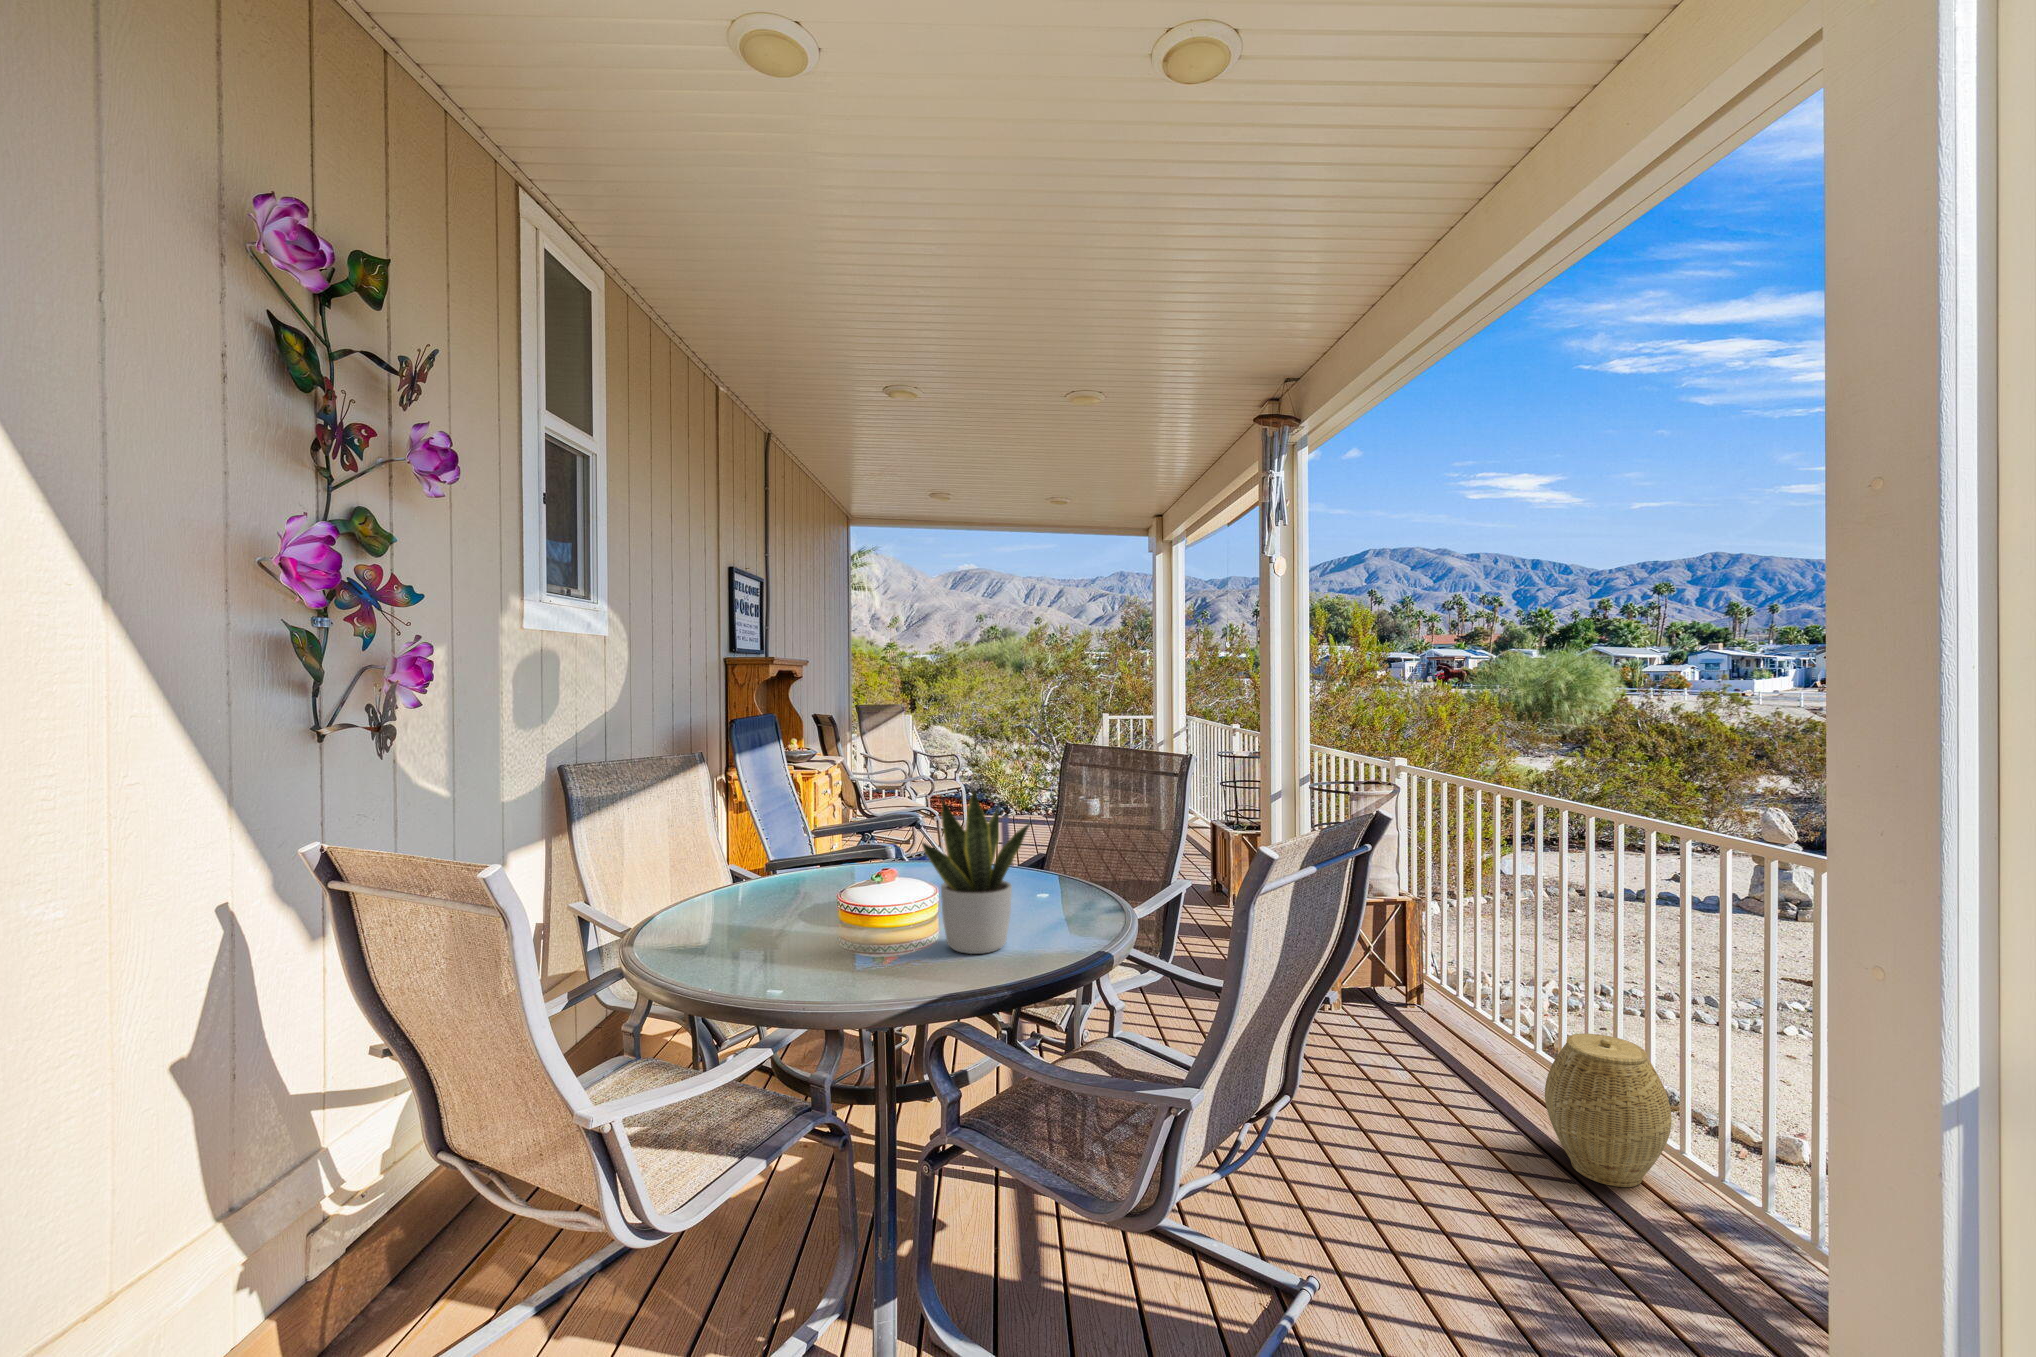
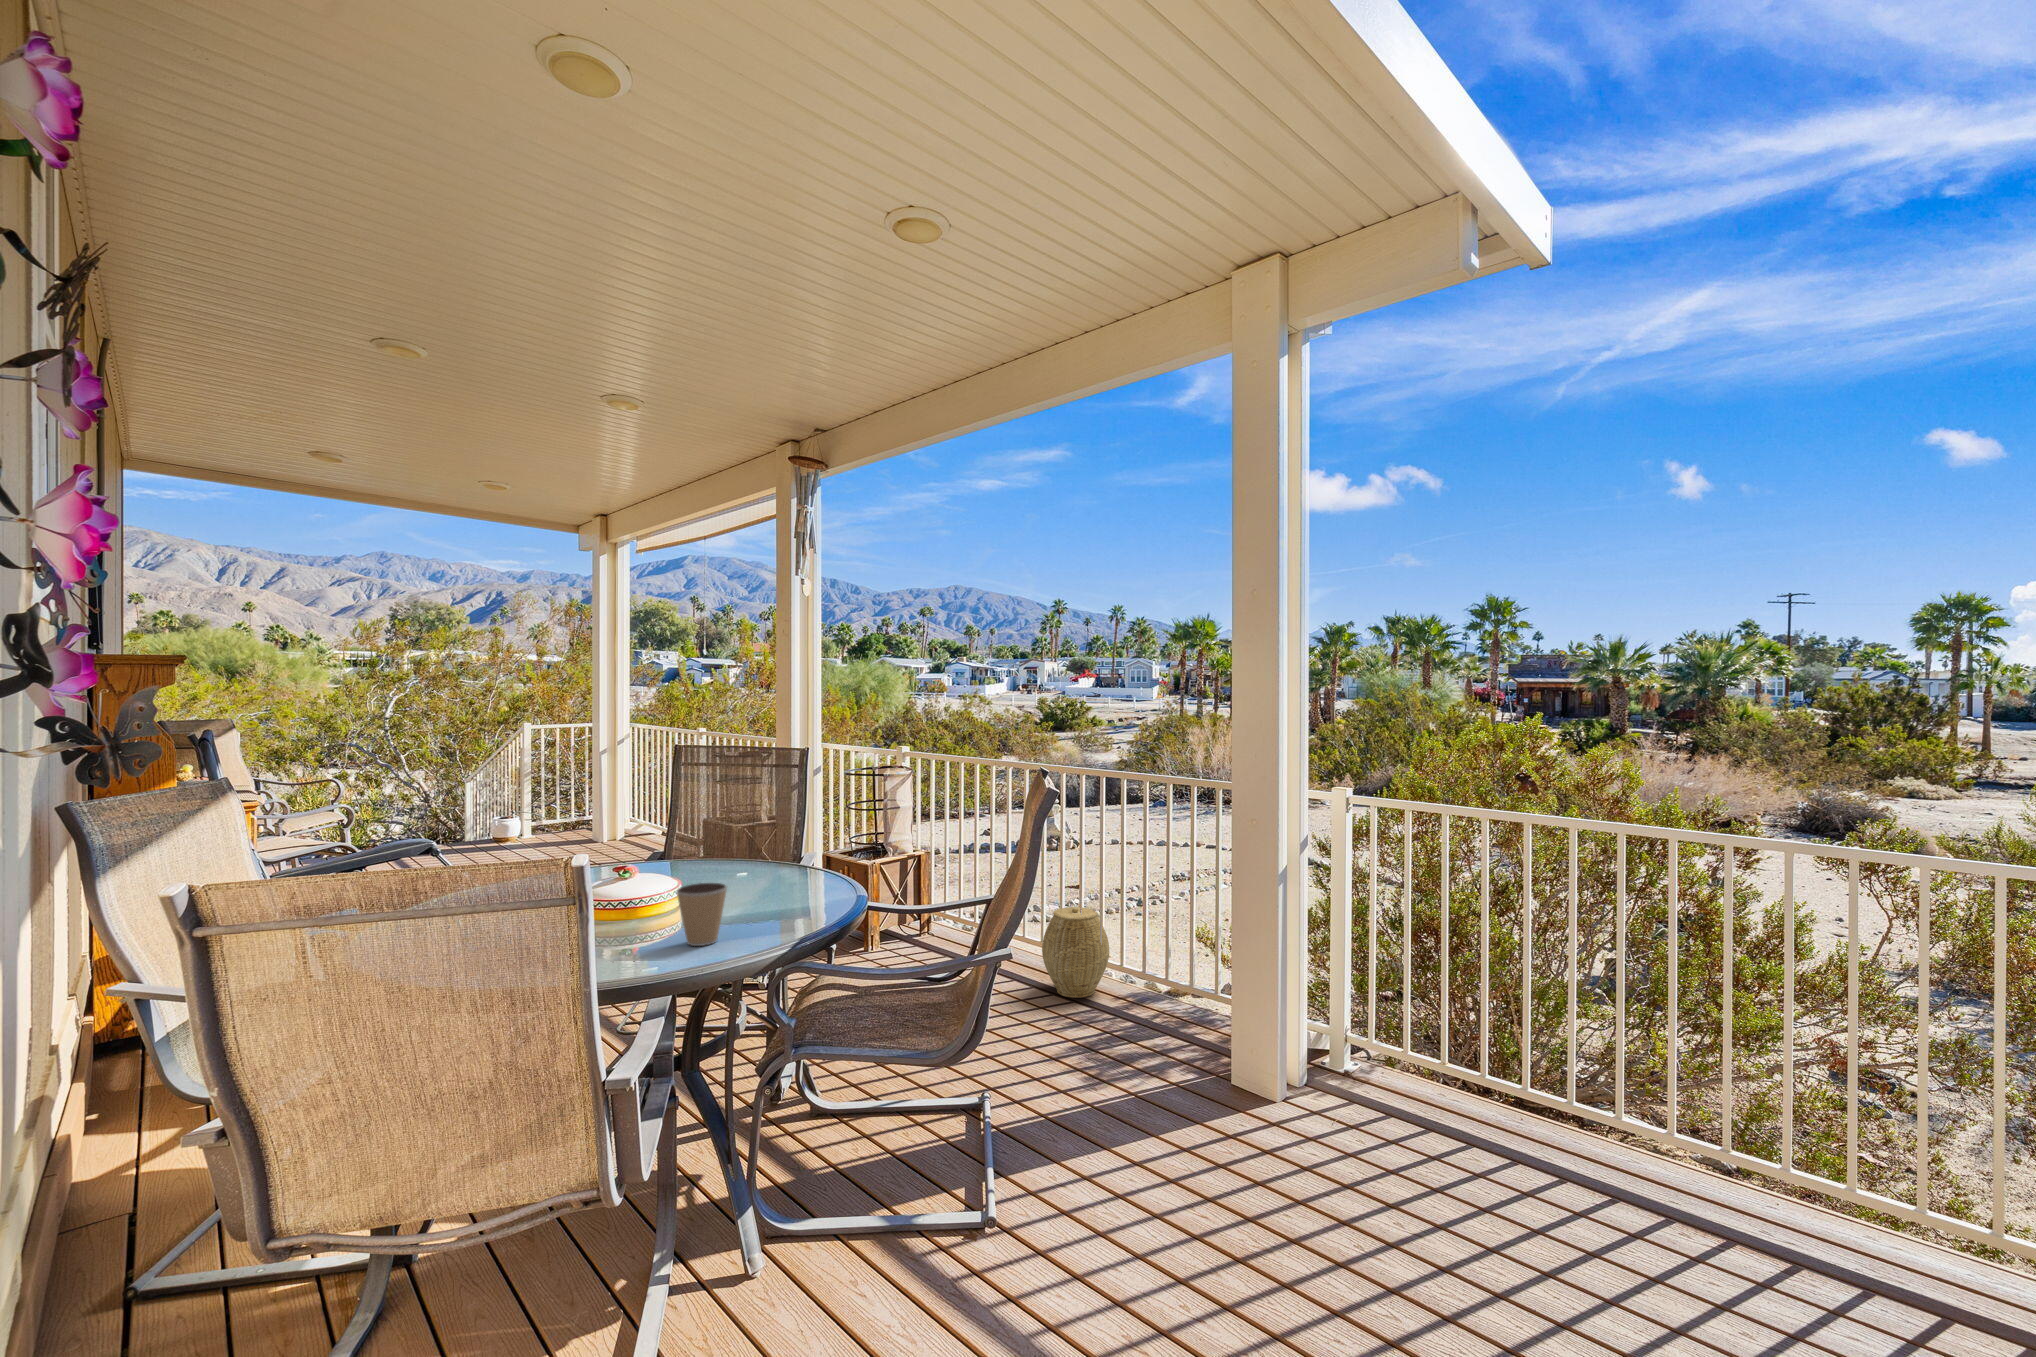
potted plant: present [922,788,1030,954] -> none [743,771,811,914]
coffee cup: none [819,900,874,972] -> present [676,883,727,946]

